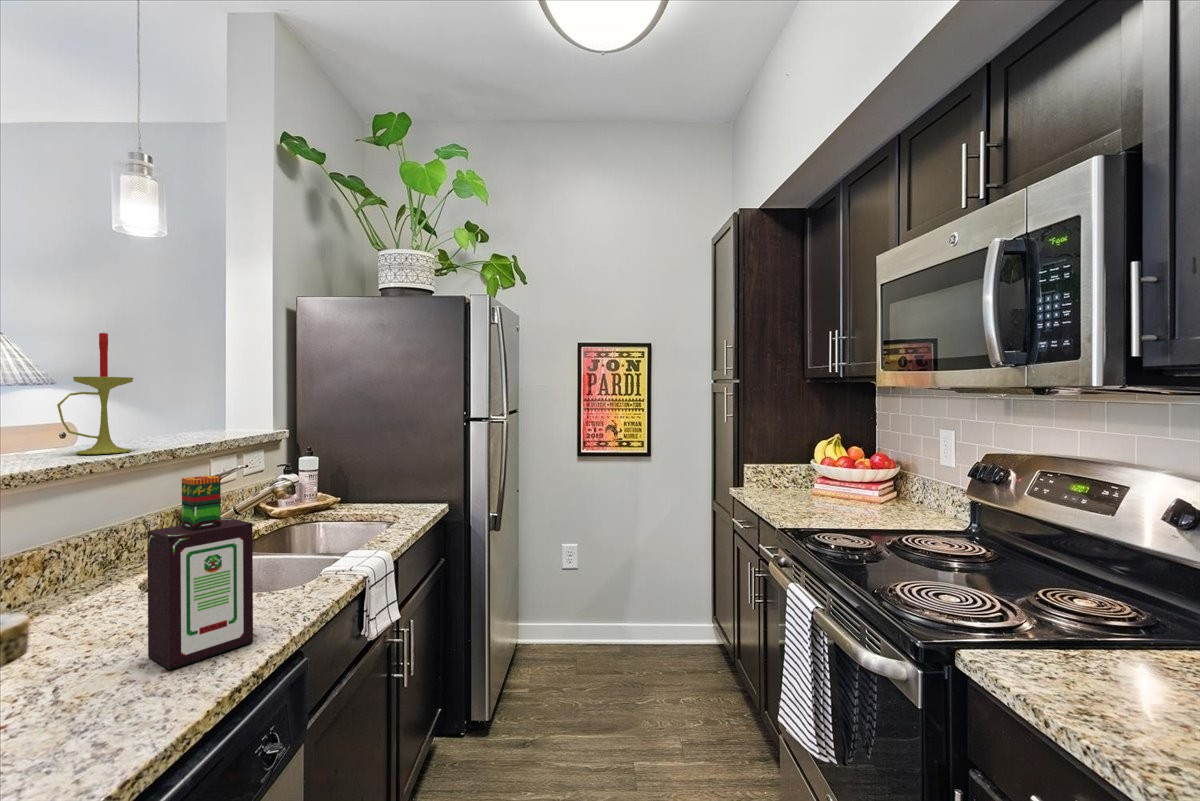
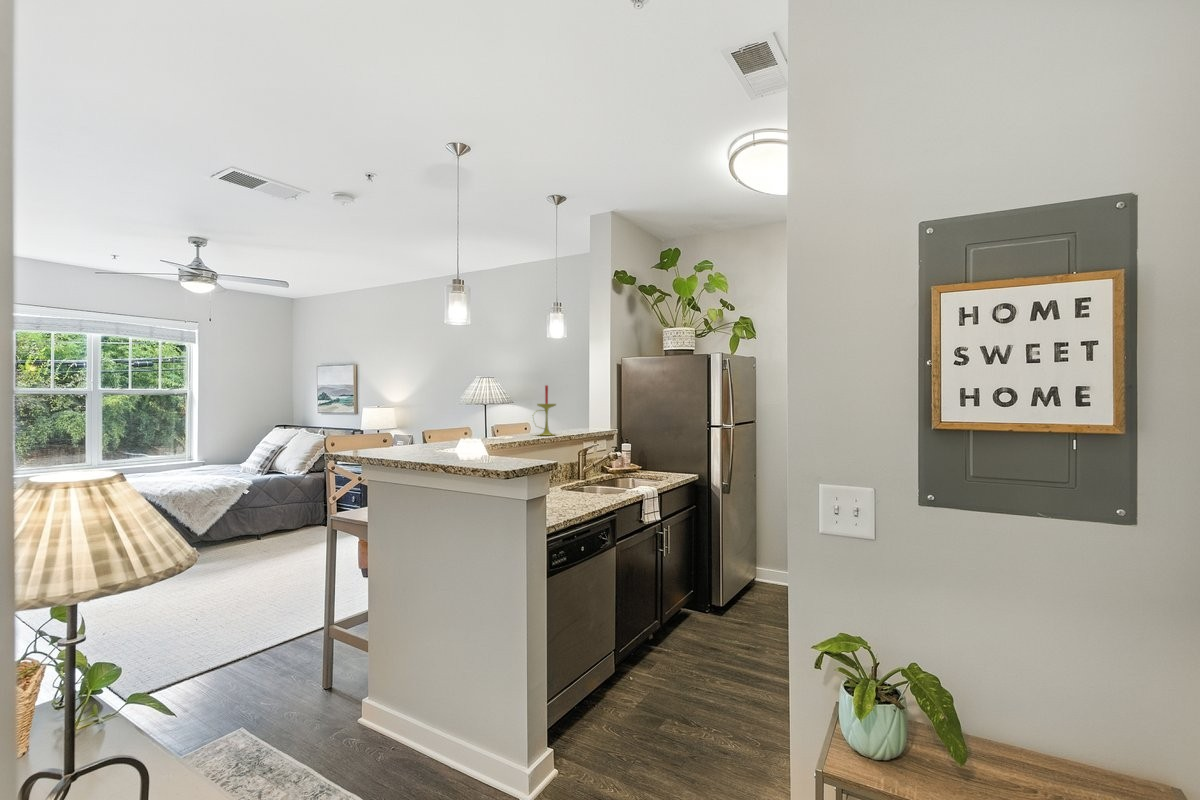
bottle: present [147,476,253,670] -> none [566,440,597,504]

